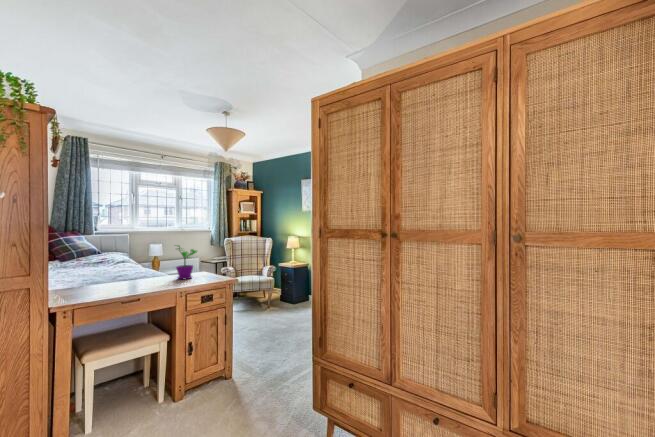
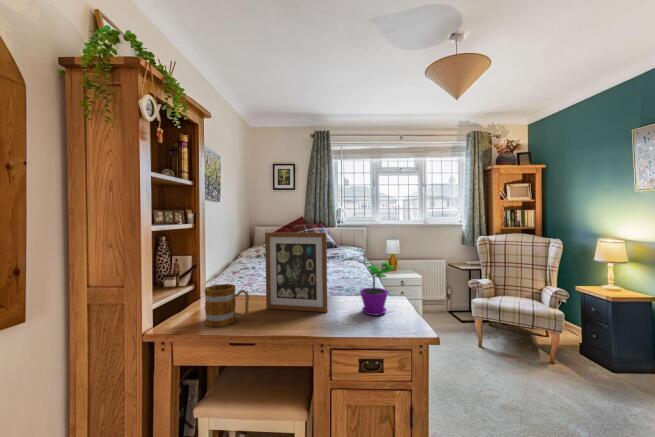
picture frame: none [106,234,155,288] -> present [265,233,328,312]
mug: none [67,271,106,299] -> present [205,284,249,327]

